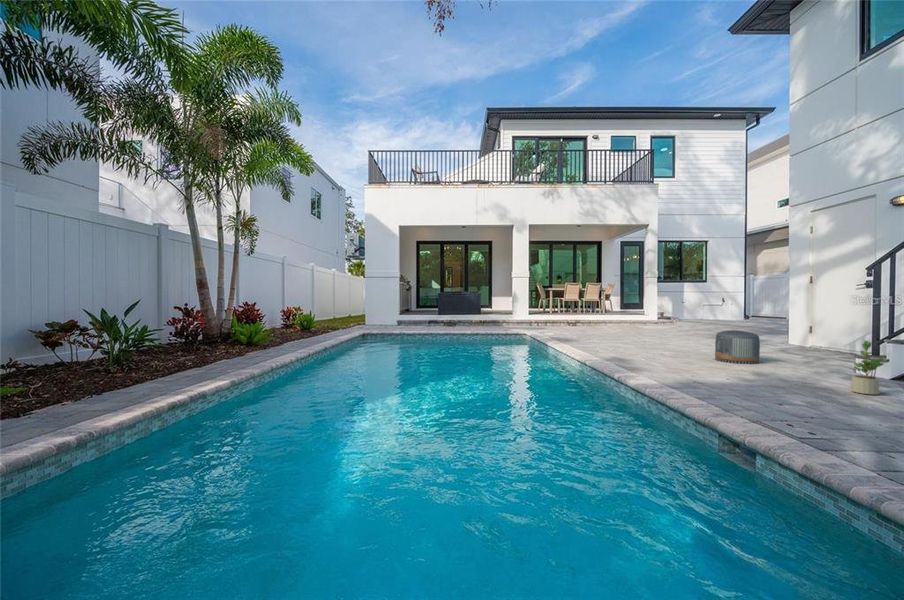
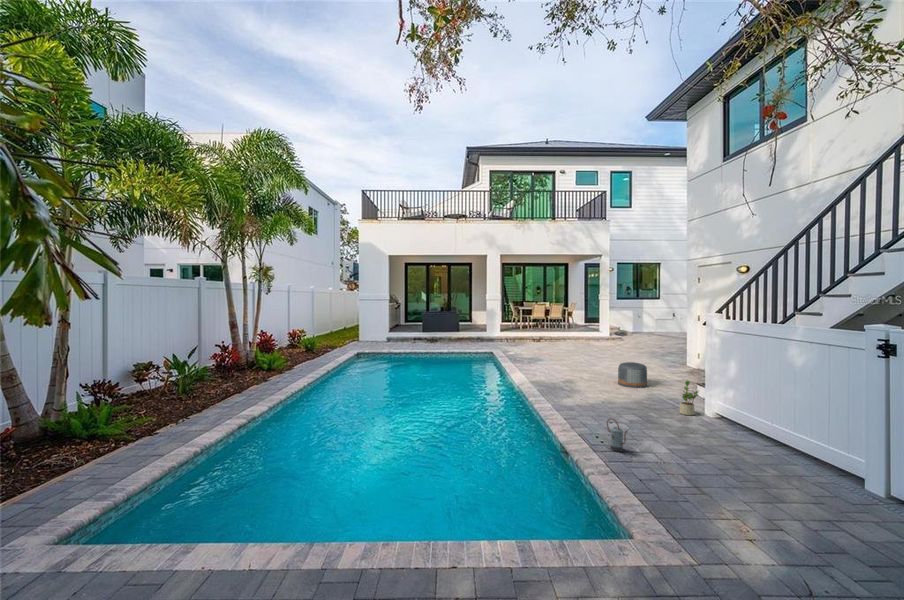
watering can: none [792,386,852,446] -> present [607,418,627,452]

